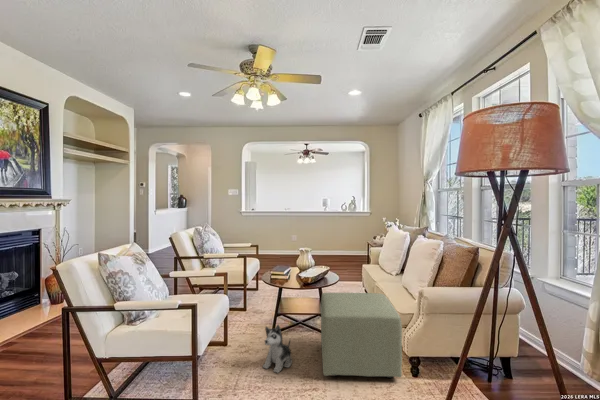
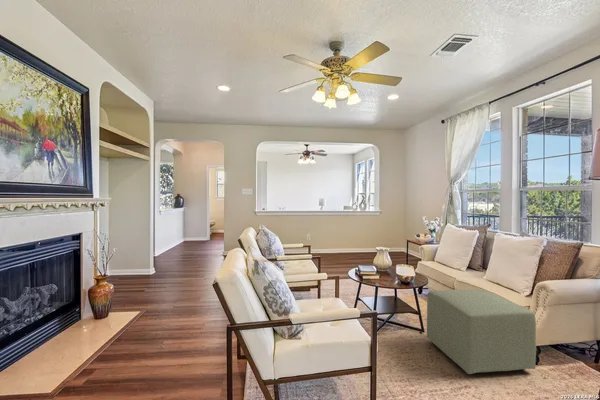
plush toy: present [263,325,292,373] -> none [395,327,423,376]

